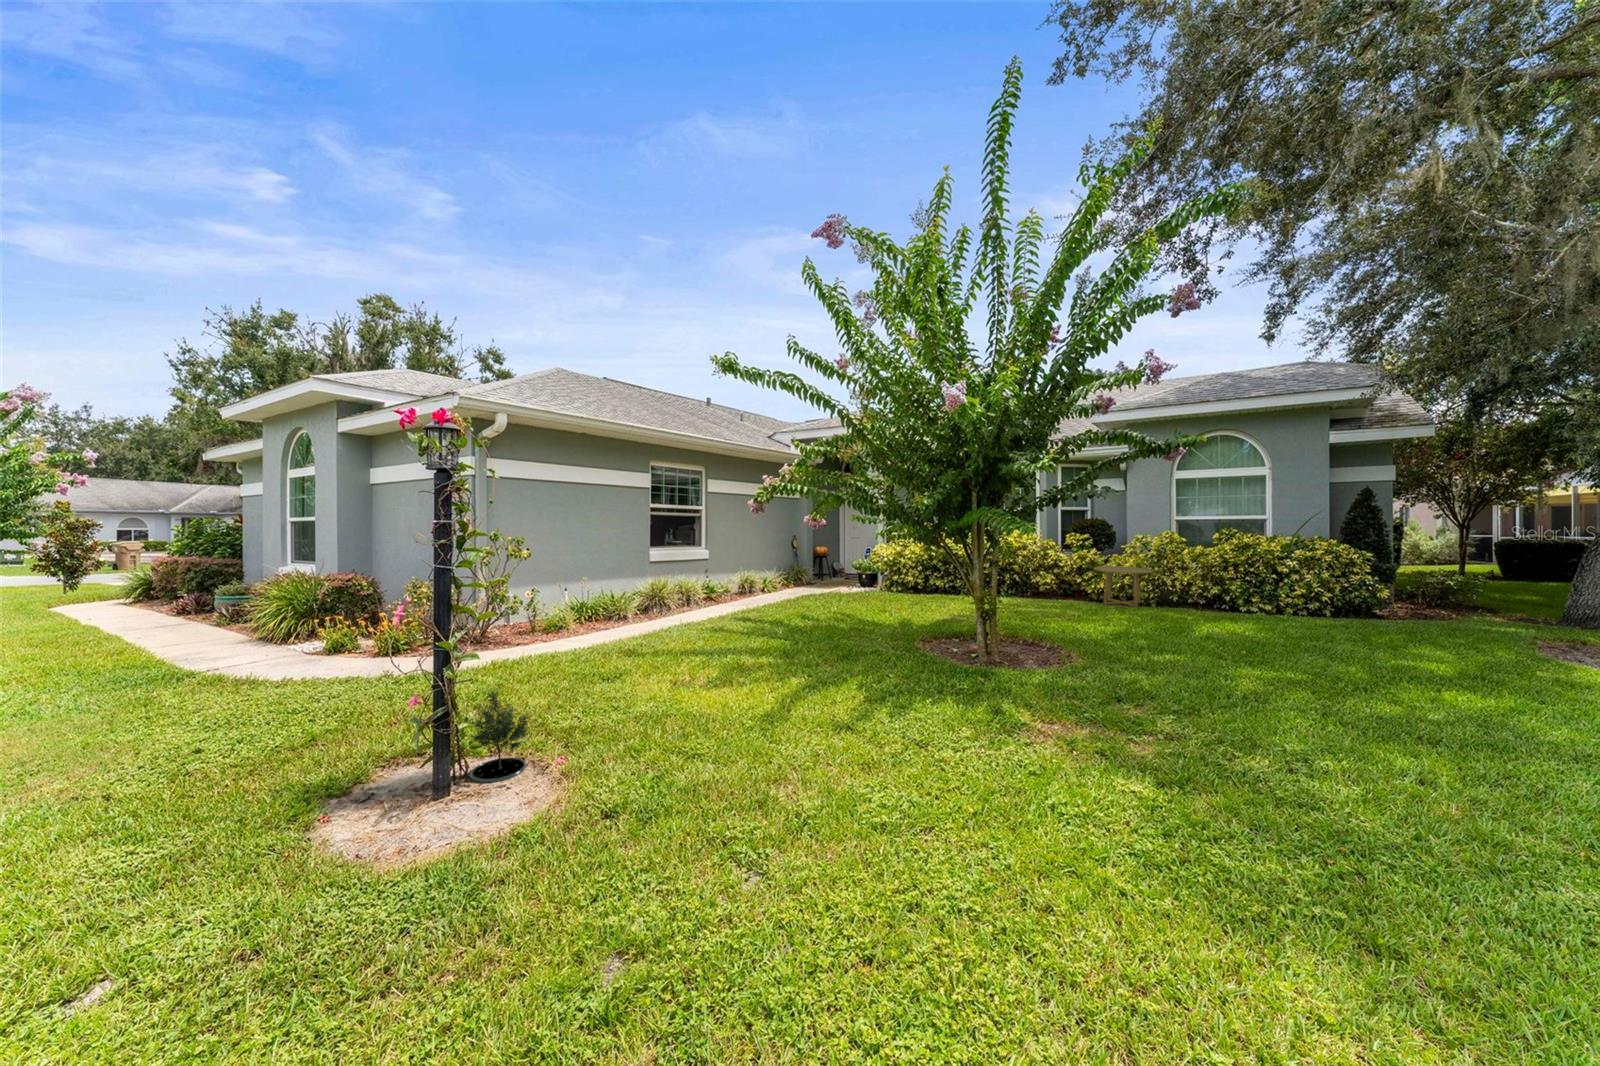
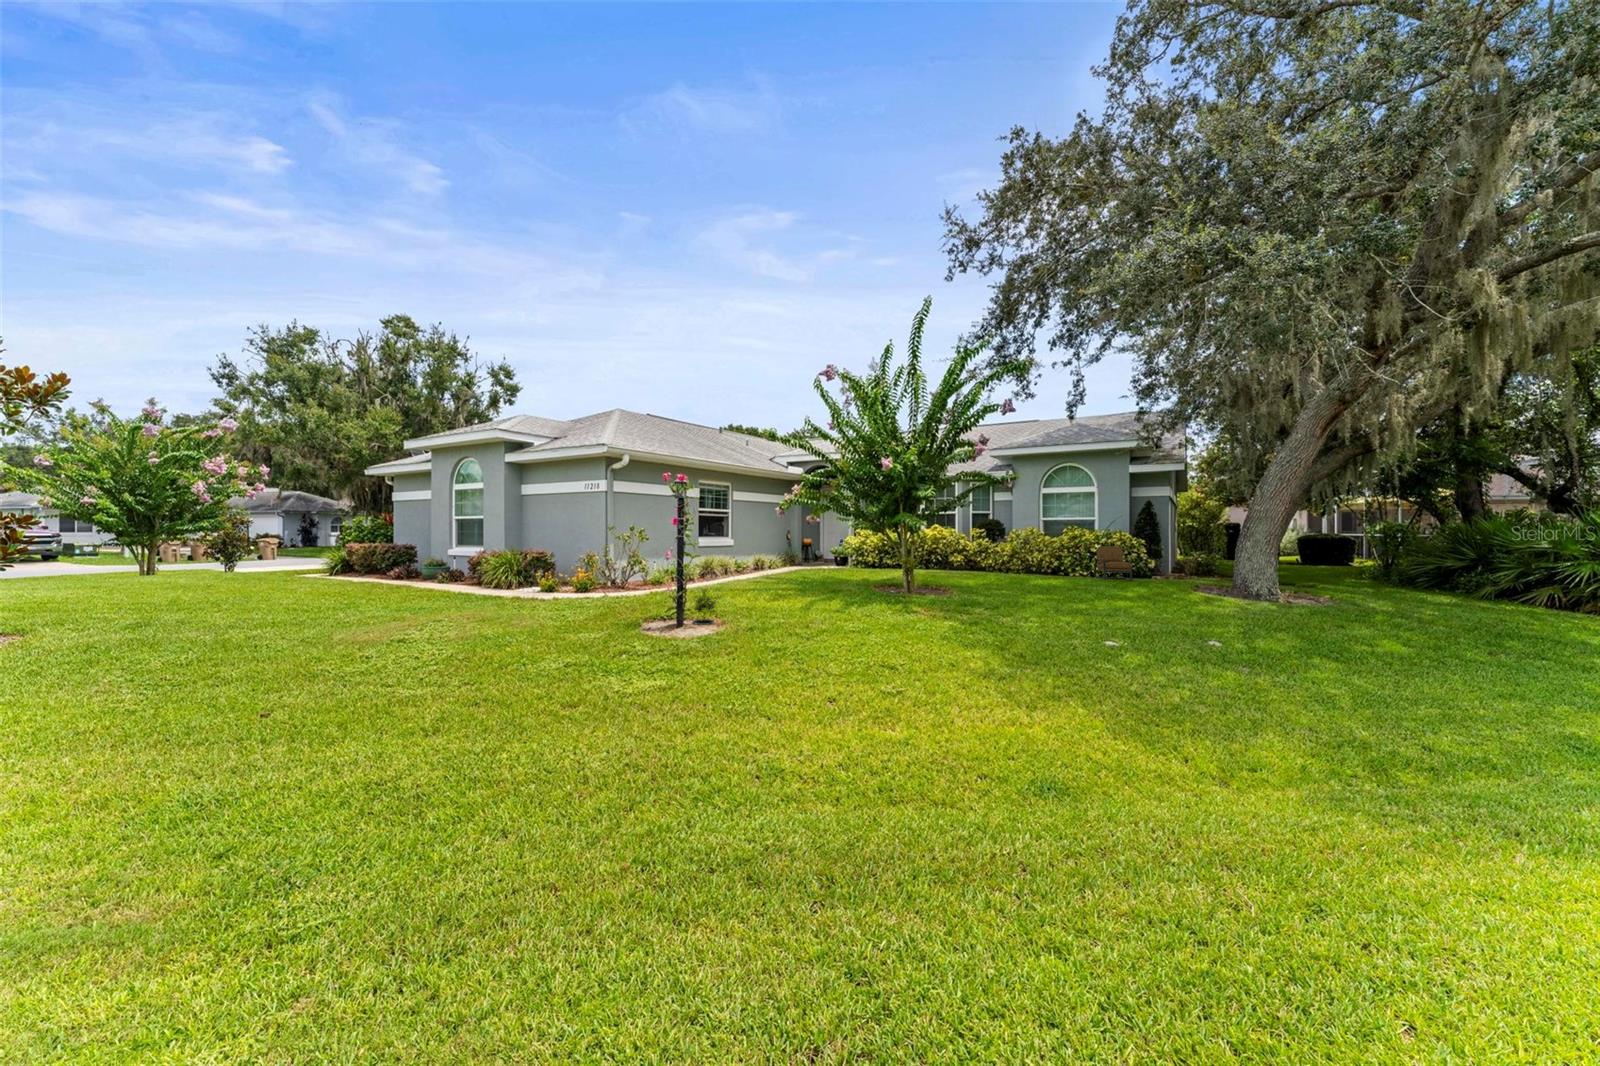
chair: none [1284,564,1367,624] -> present [1094,546,1132,580]
round table: present [1094,566,1153,607] -> none [986,549,1021,574]

